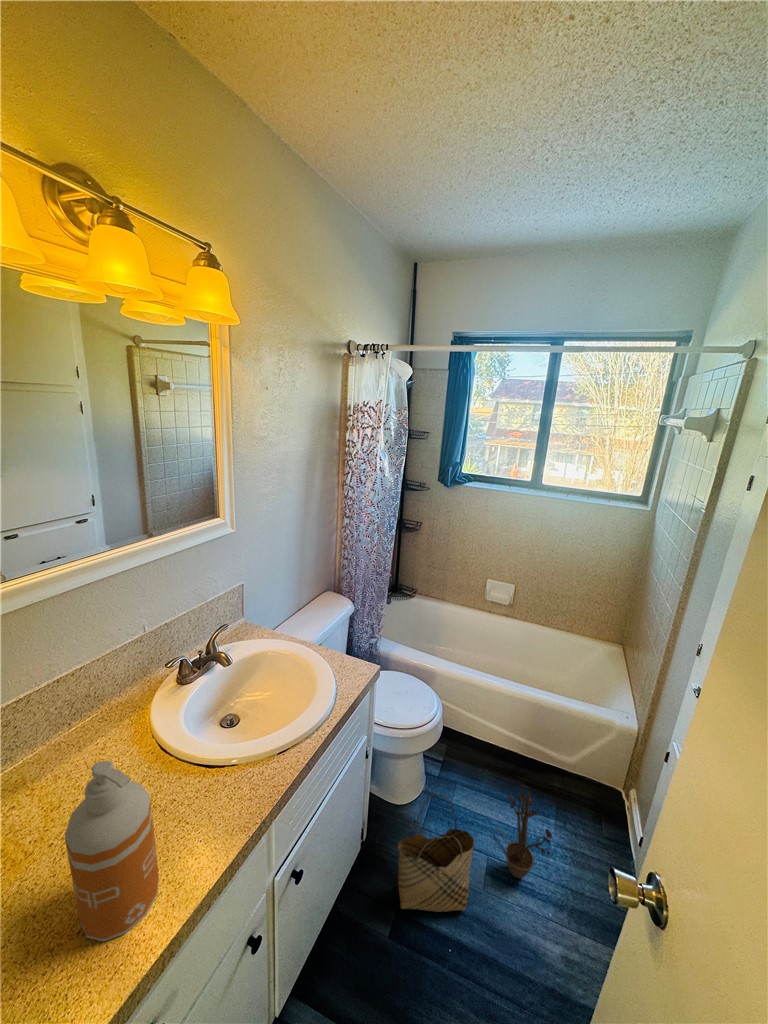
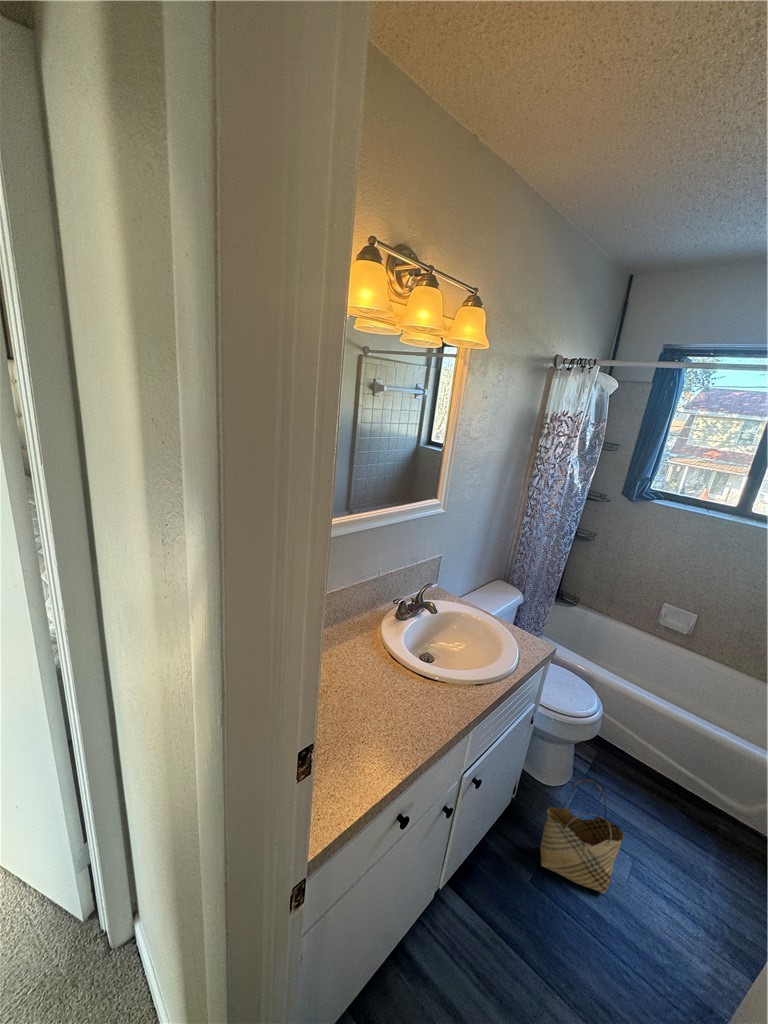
soap dispenser: present [65,761,159,941] -> none [369,639,420,752]
decorative plant: present [497,792,552,878] -> none [644,811,715,894]

